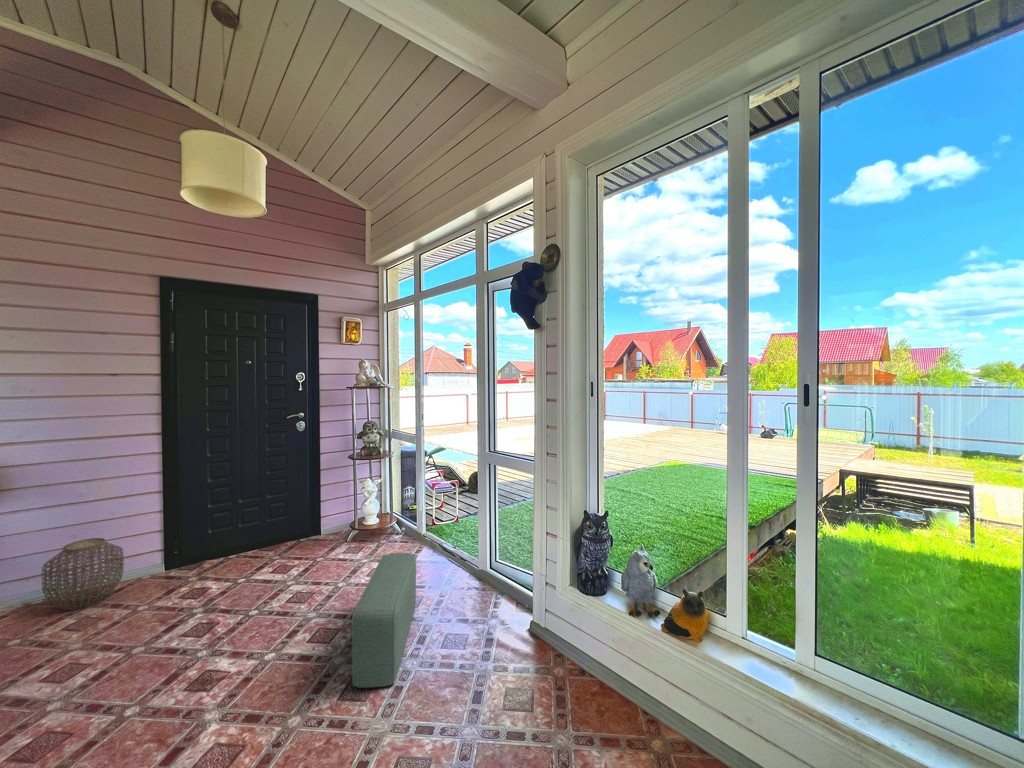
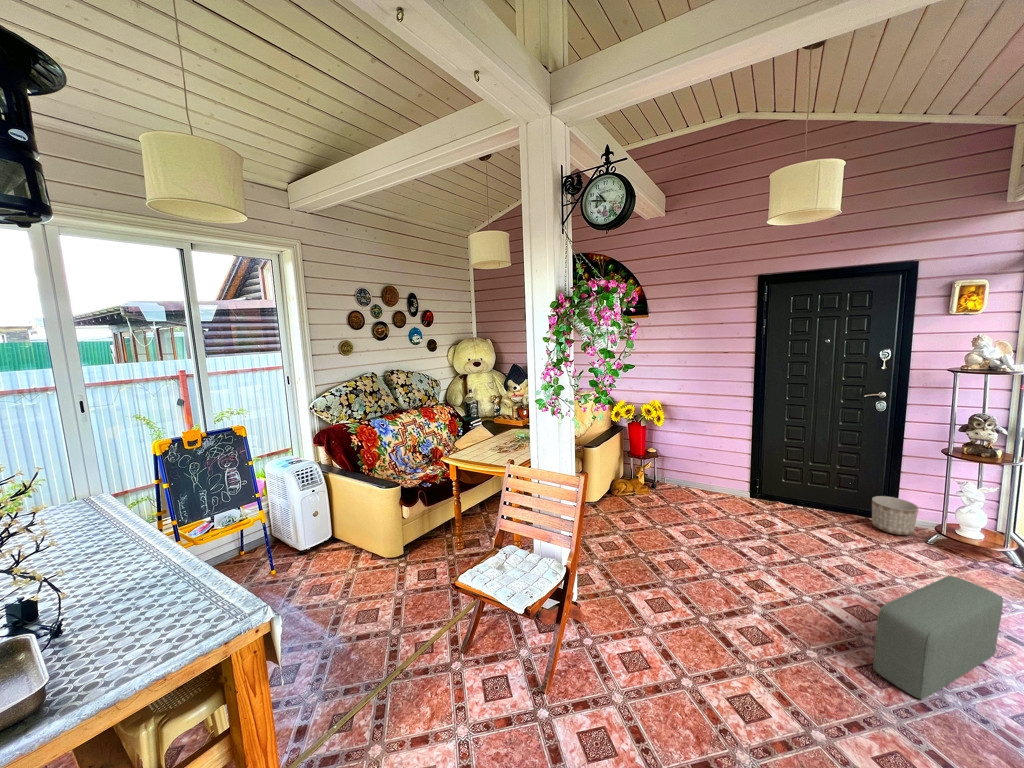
planter: none [302,510,338,546] -> present [872,496,919,535]
woven basket: present [42,538,124,610] -> none [685,459,725,502]

